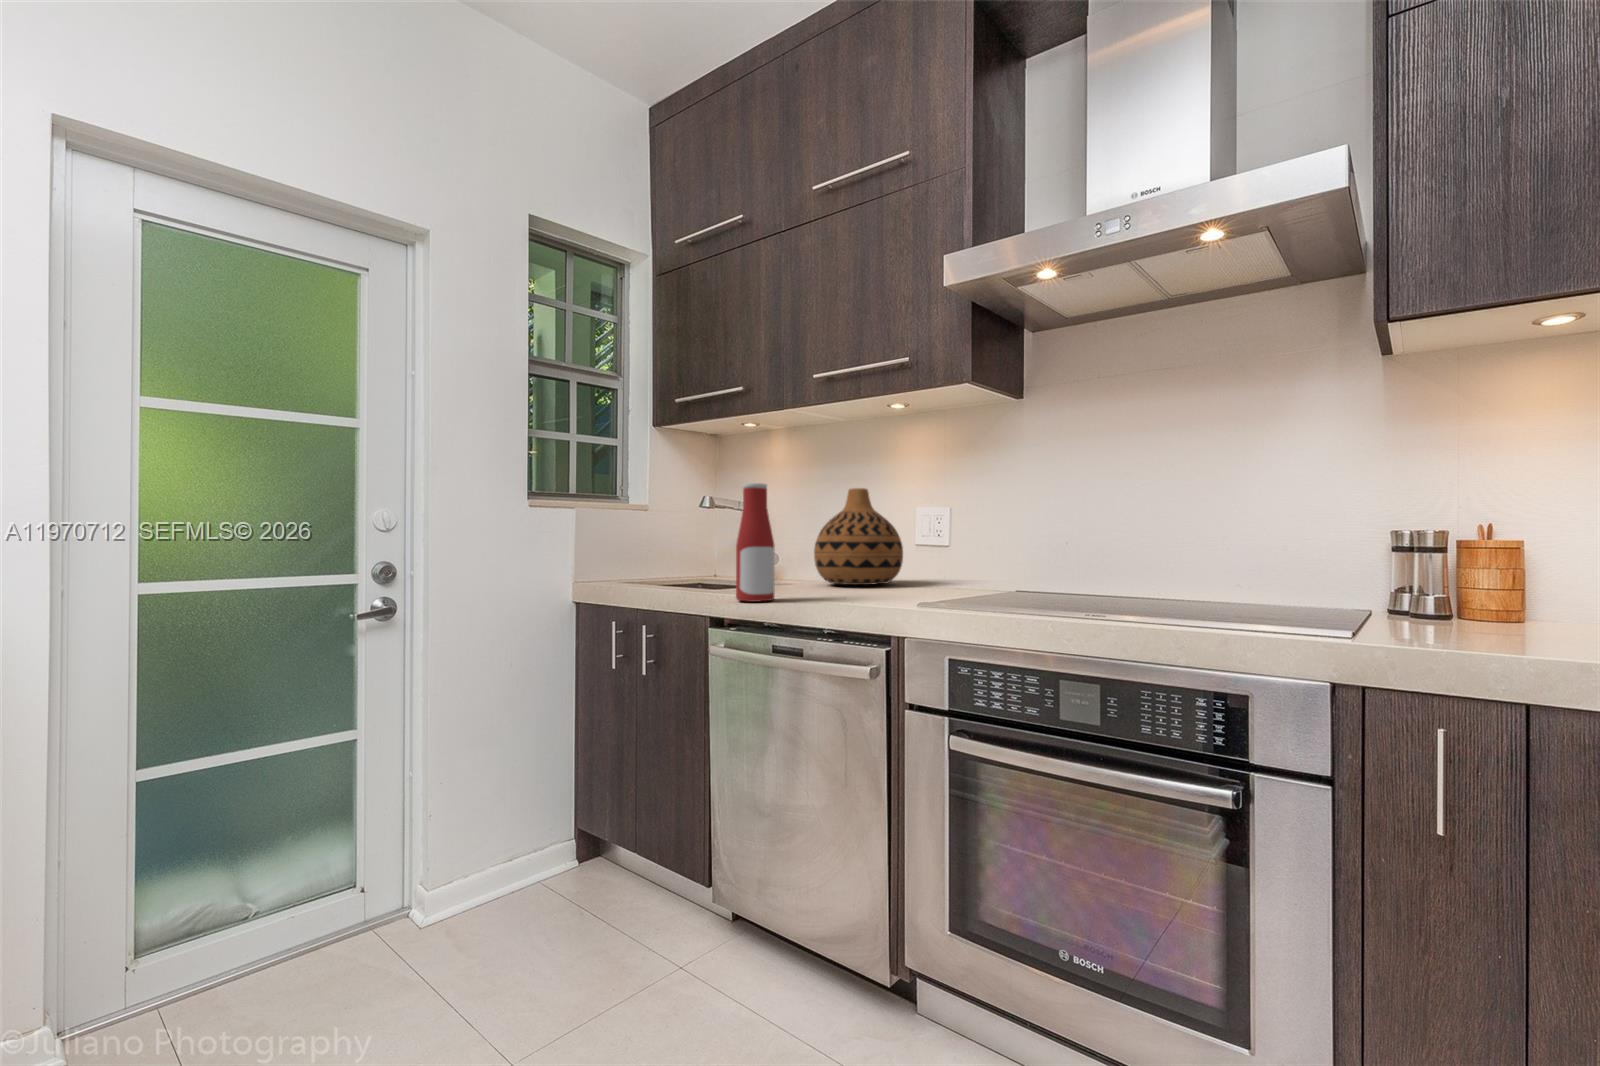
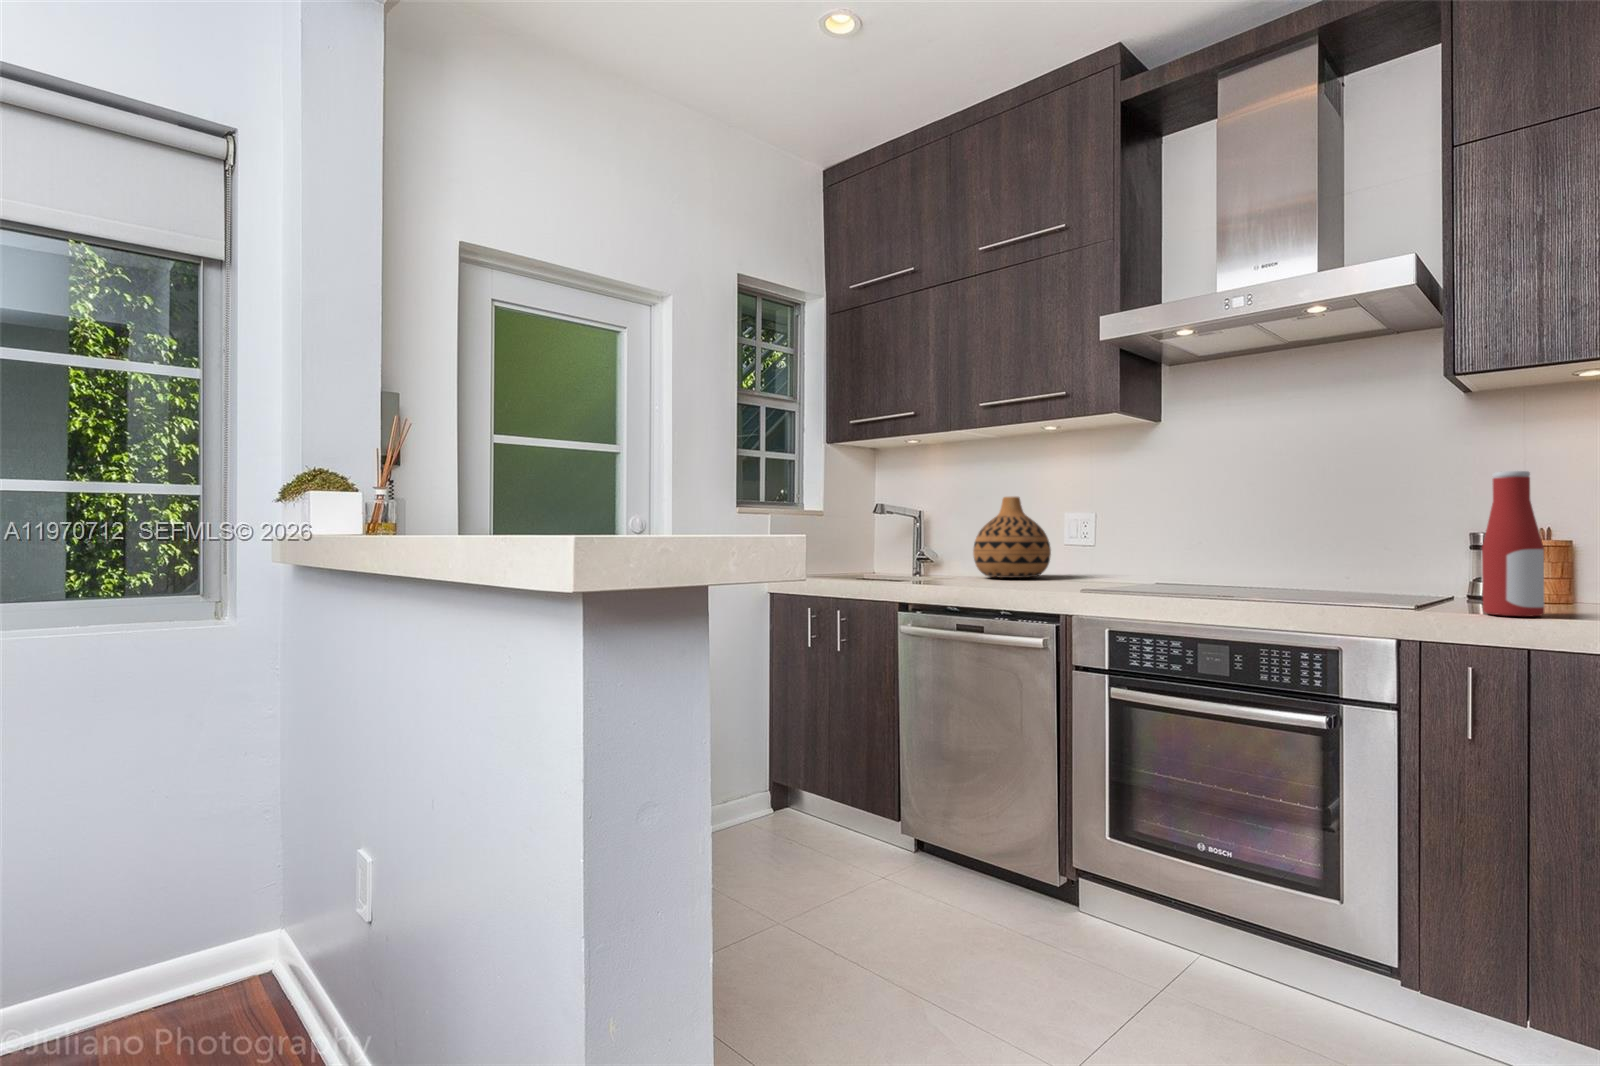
bottle: present [736,483,775,602] -> present [1482,471,1544,616]

